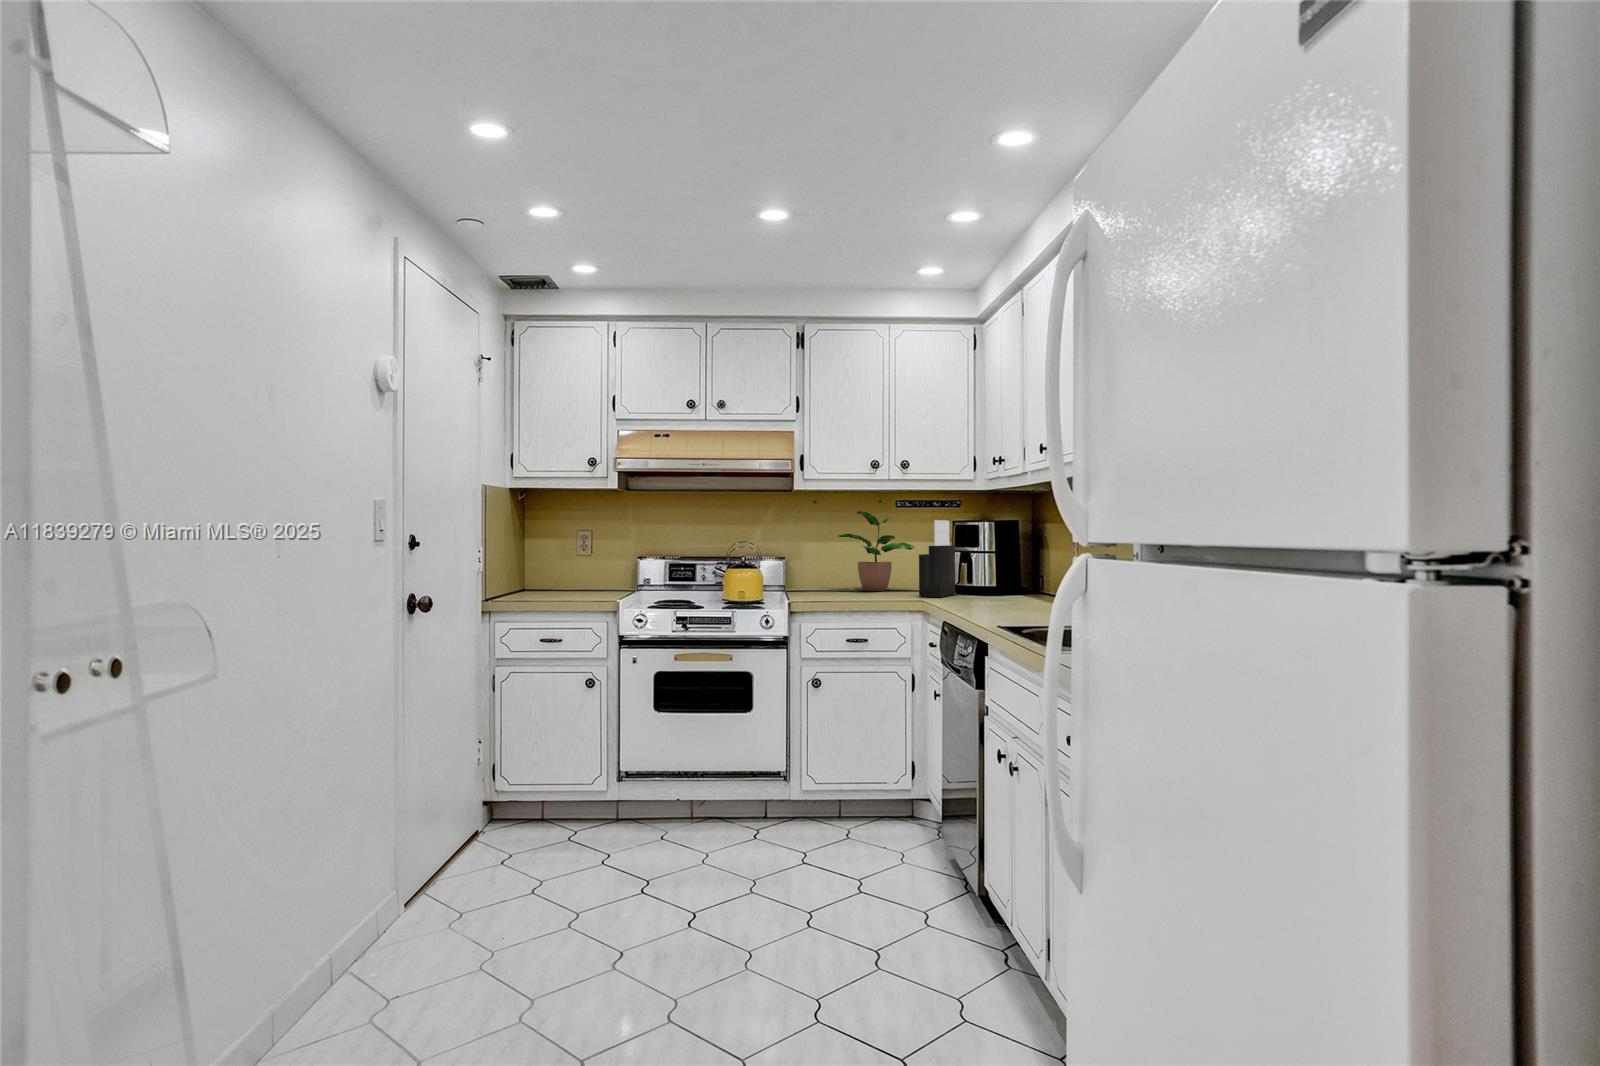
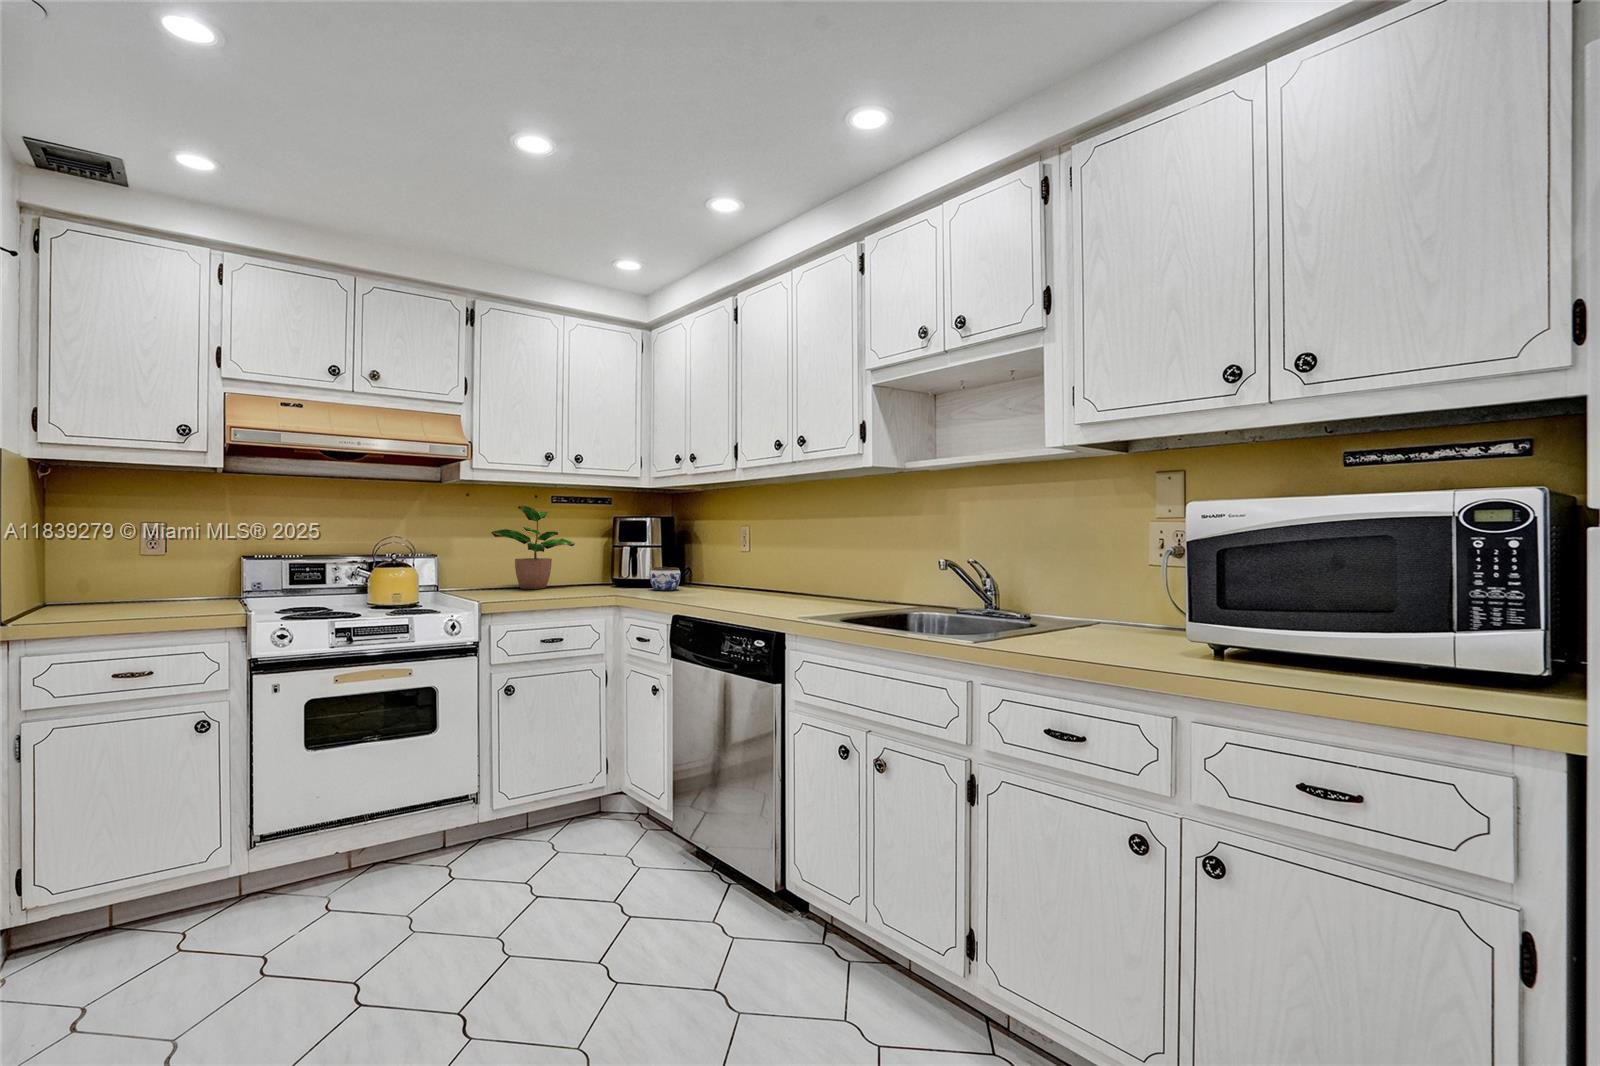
knife block: present [919,520,955,597] -> none [597,518,627,593]
jar: none [978,572,1011,597] -> present [650,567,681,590]

